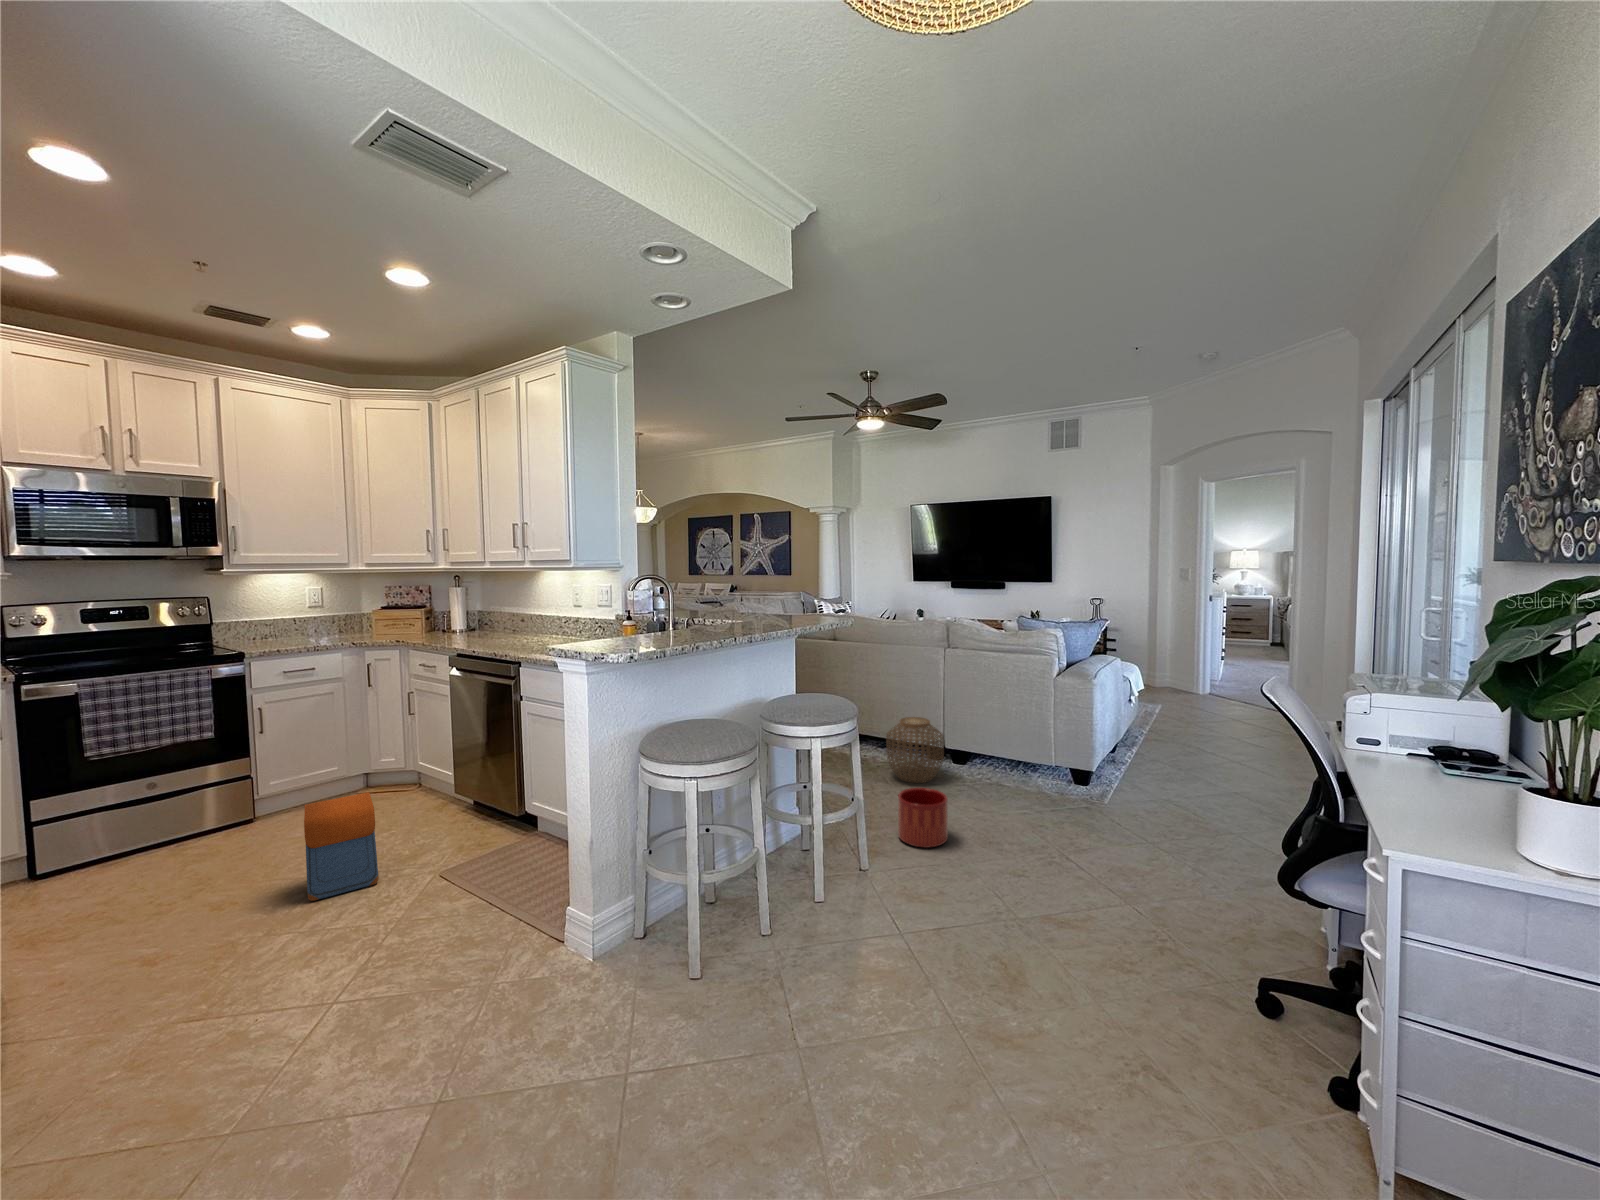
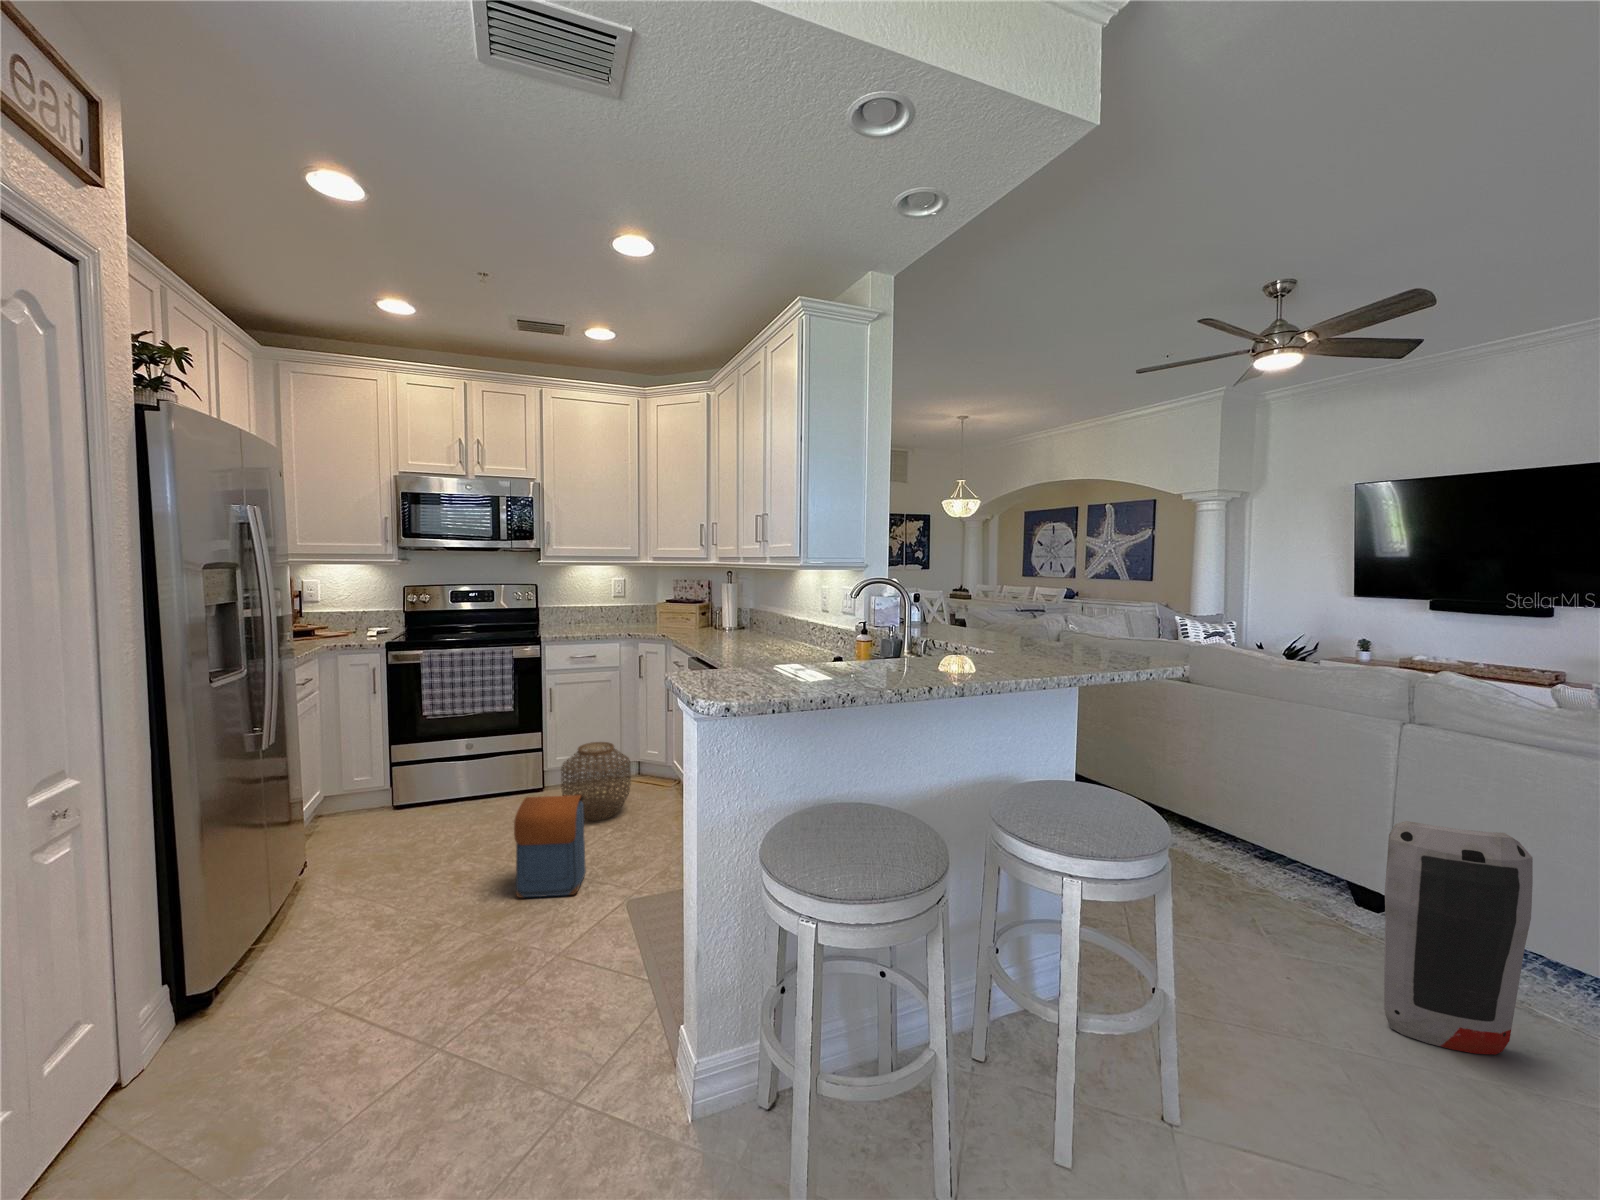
air purifier: none [944,692,998,808] -> present [1384,821,1533,1055]
woven basket: present [886,717,944,783] -> present [561,742,631,821]
planter: present [898,788,948,848] -> none [1260,983,1382,1125]

